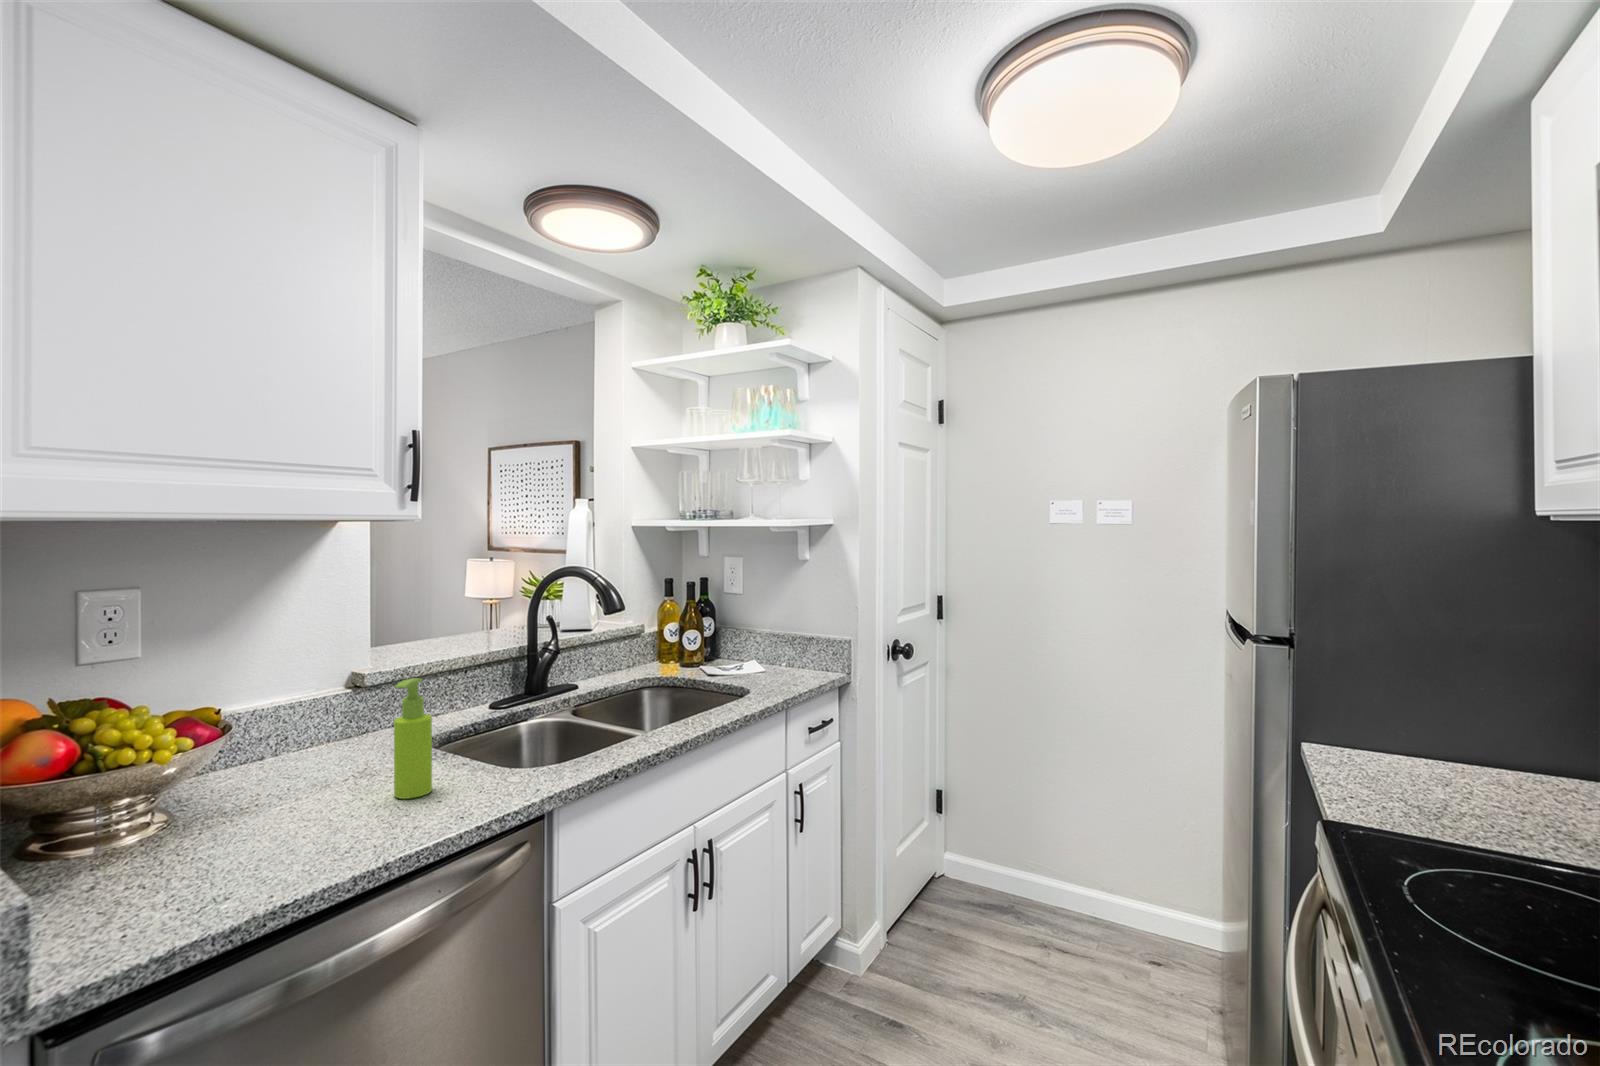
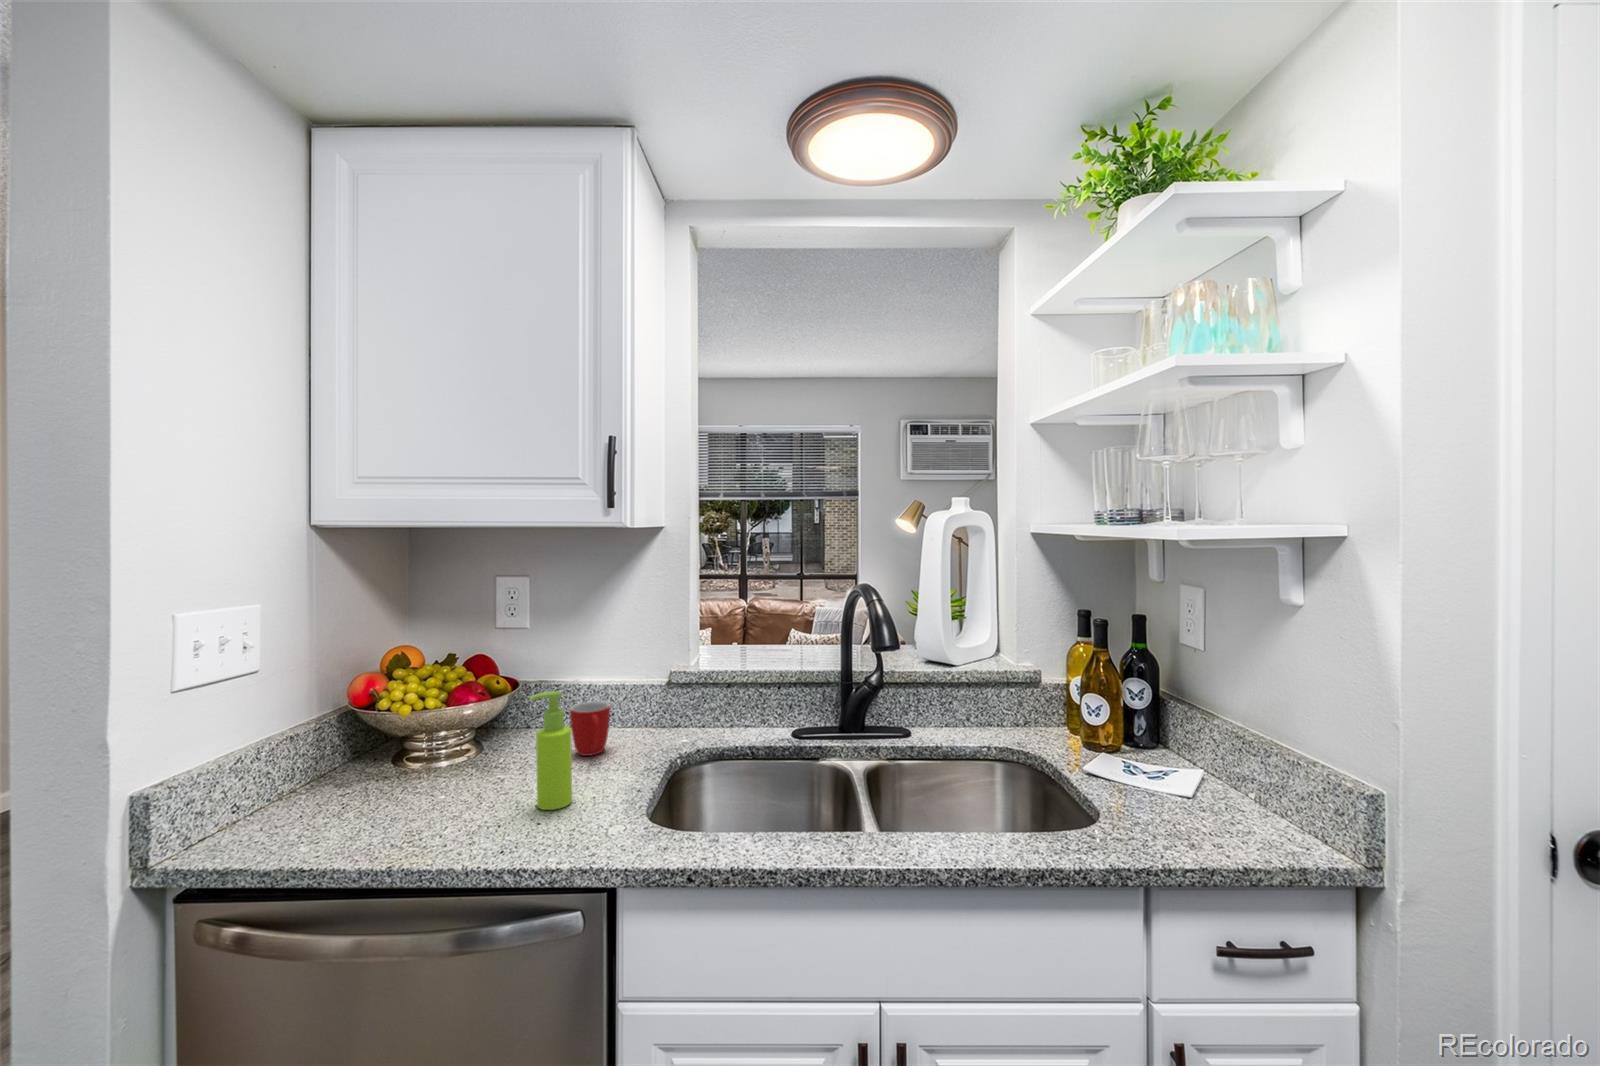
mug: none [295,712,363,774] -> present [570,701,610,756]

